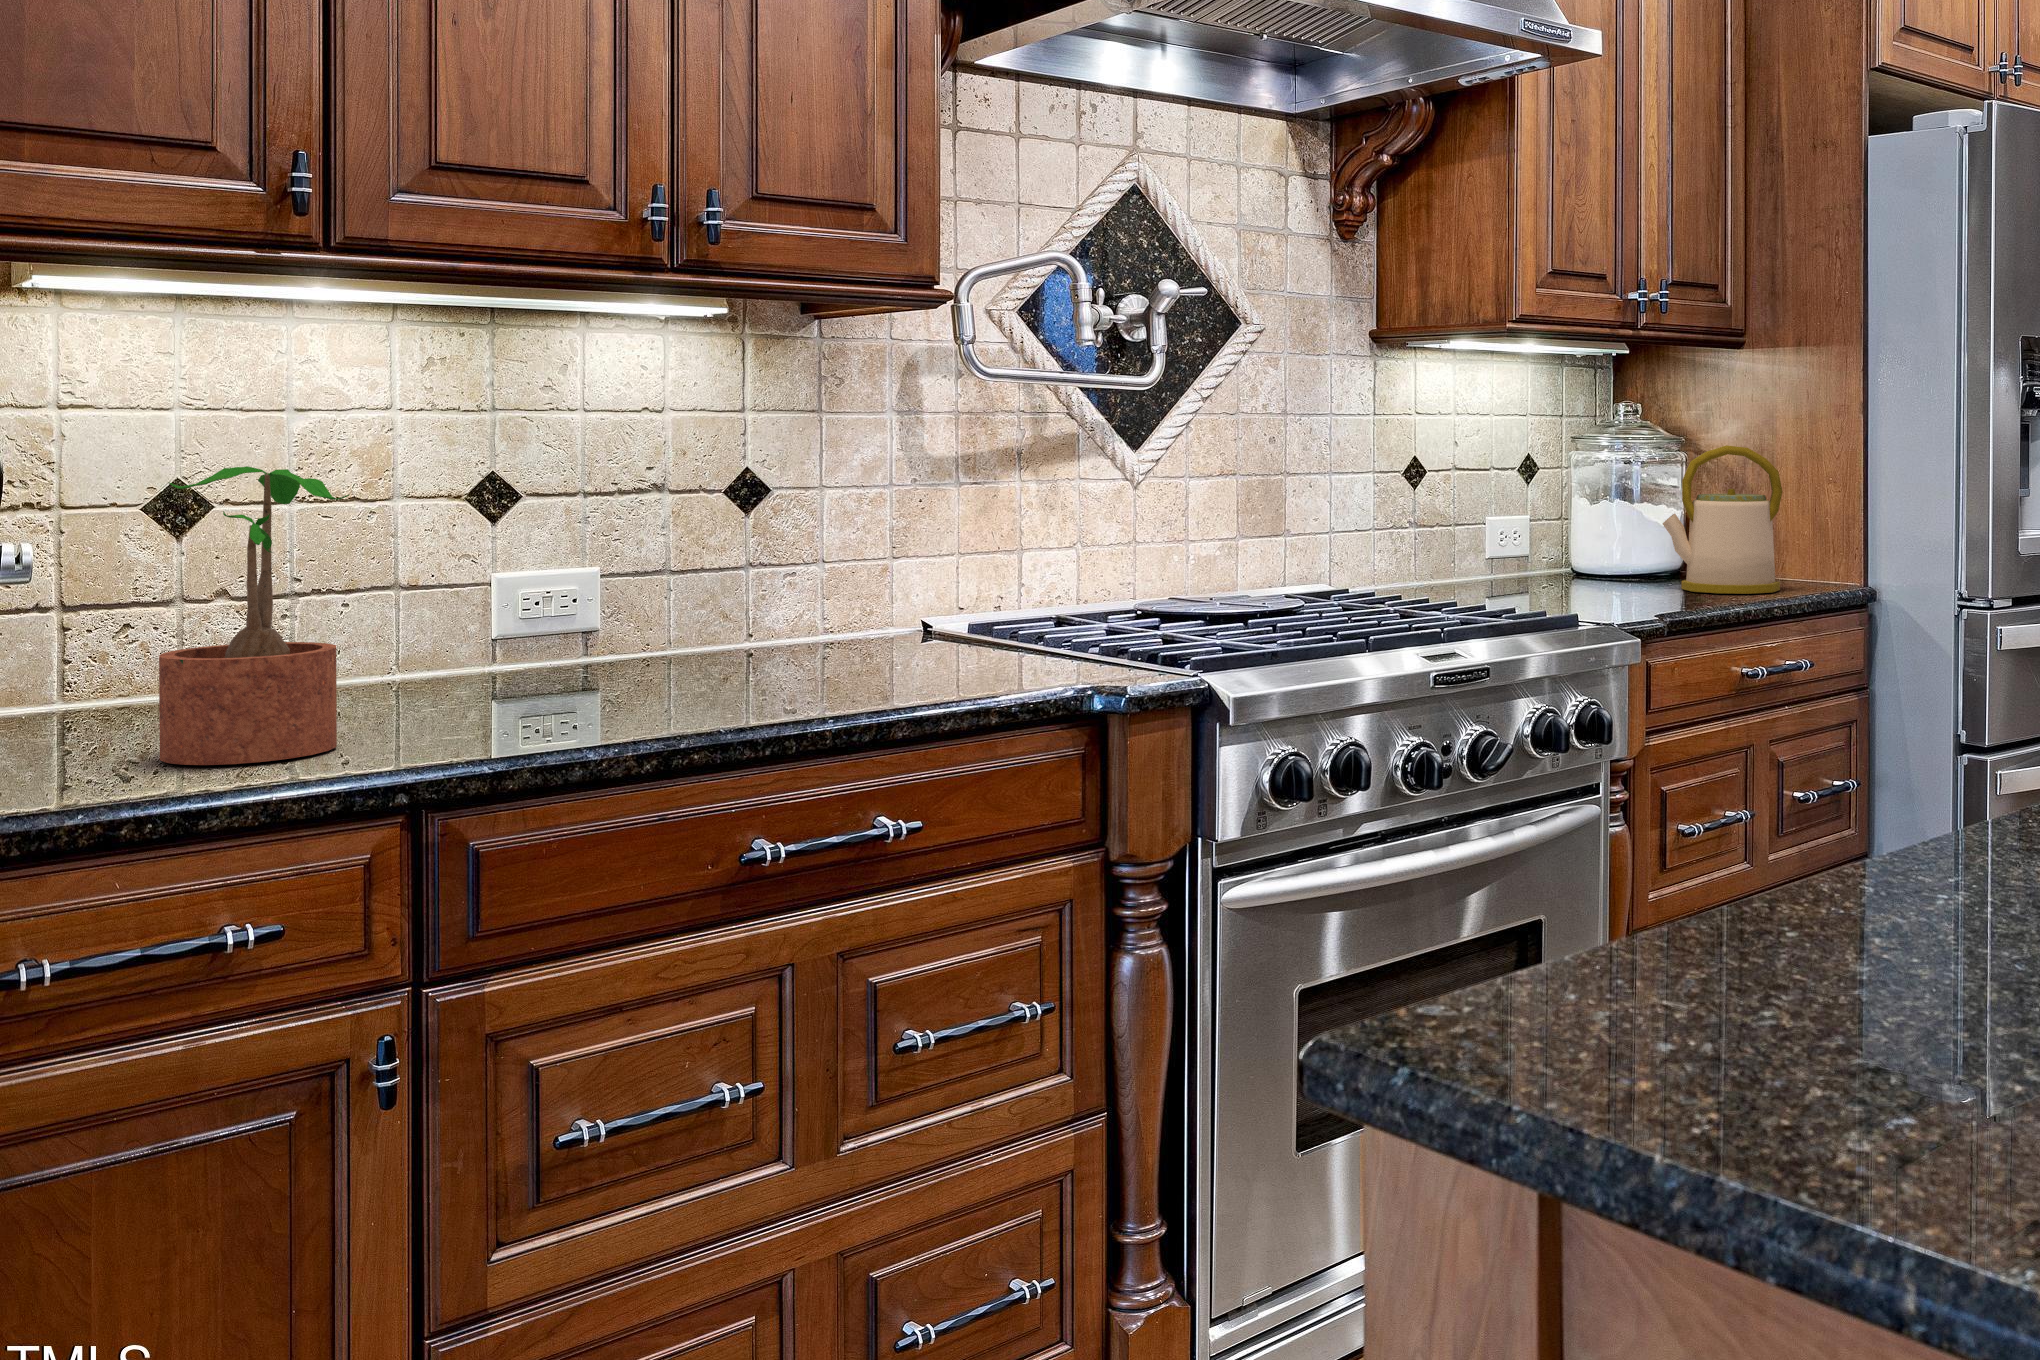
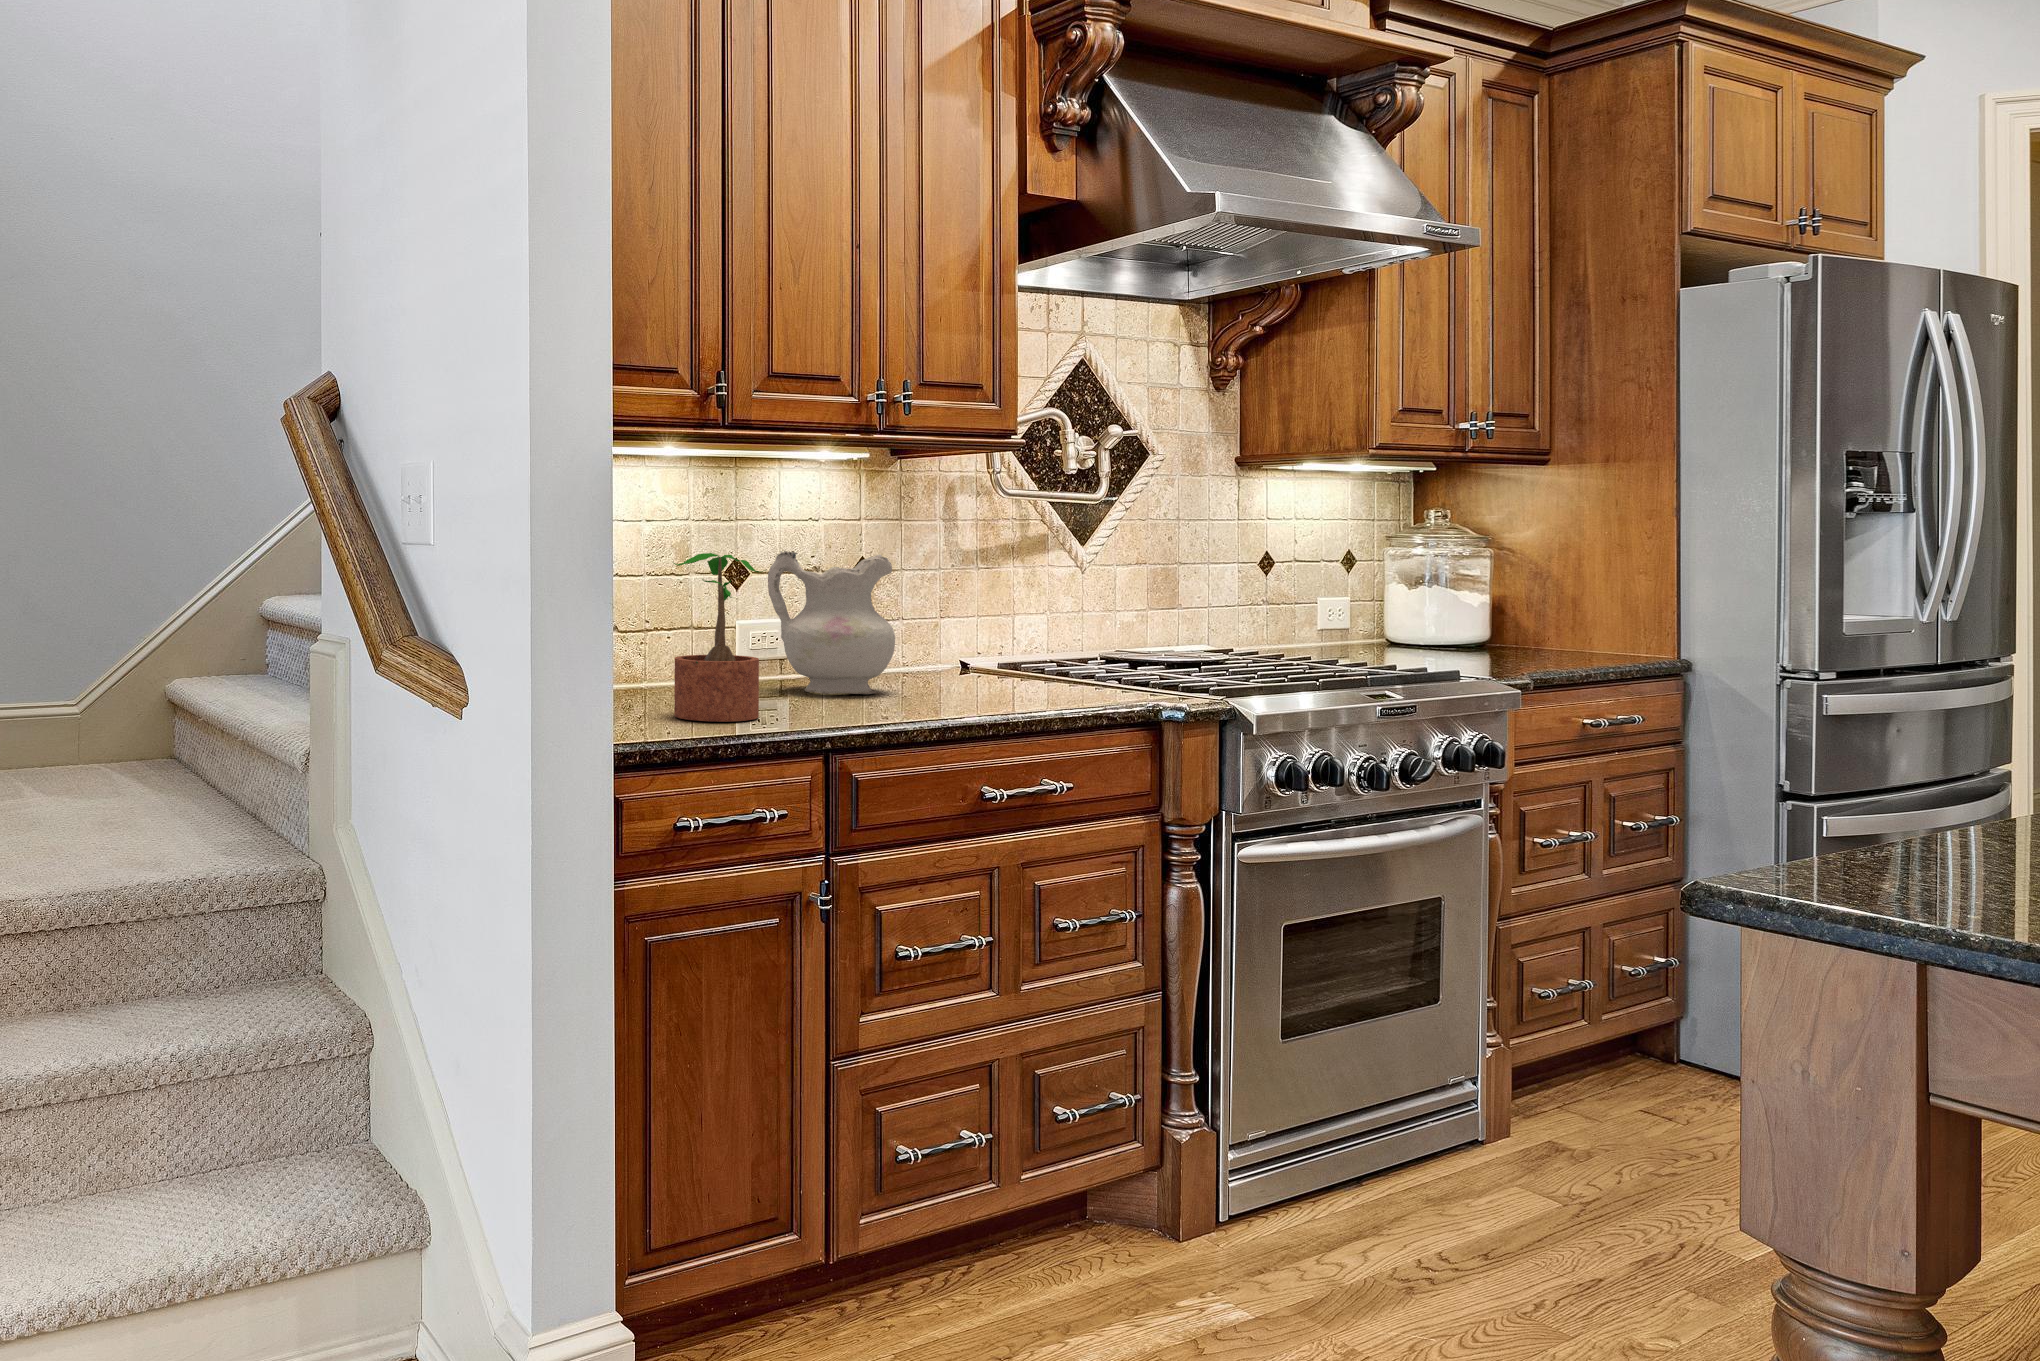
kettle: present [1663,445,1782,594] -> none [1495,543,1610,660]
ceramic pitcher: none [483,460,704,693] -> present [768,551,895,694]

